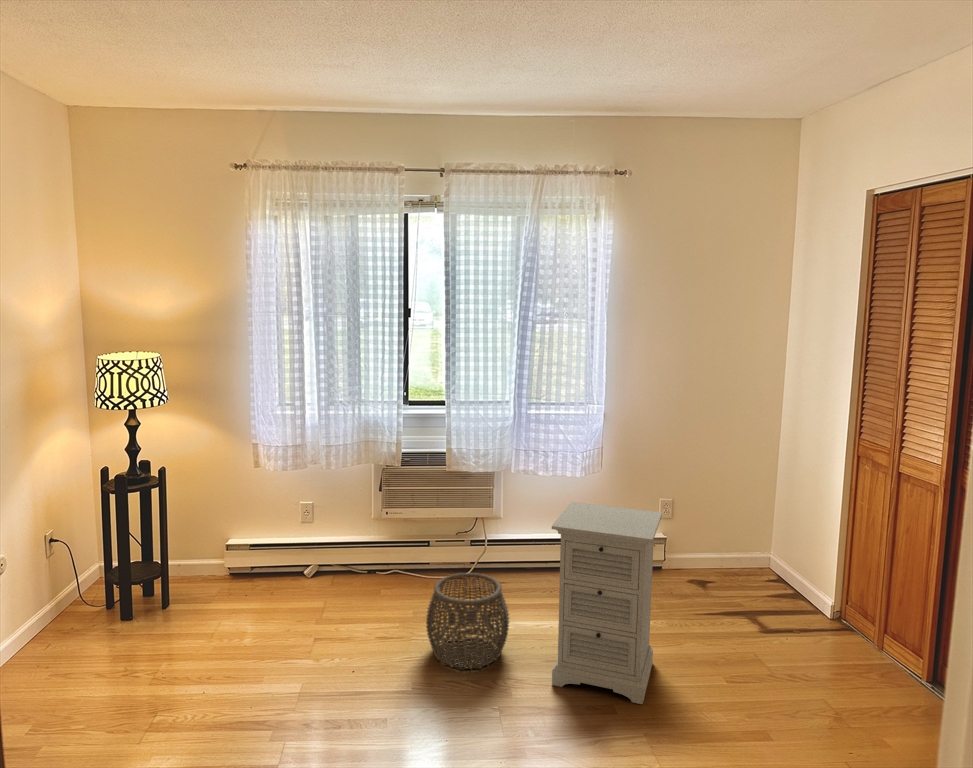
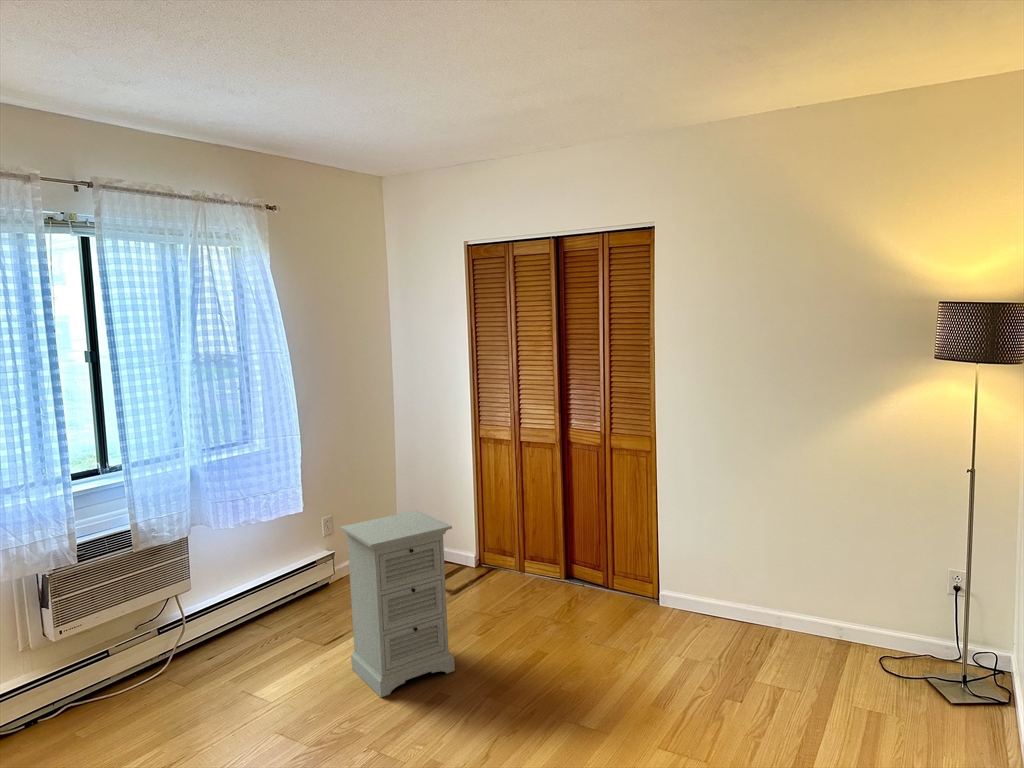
woven basket: present [426,573,509,669] -> none [227,632,322,740]

